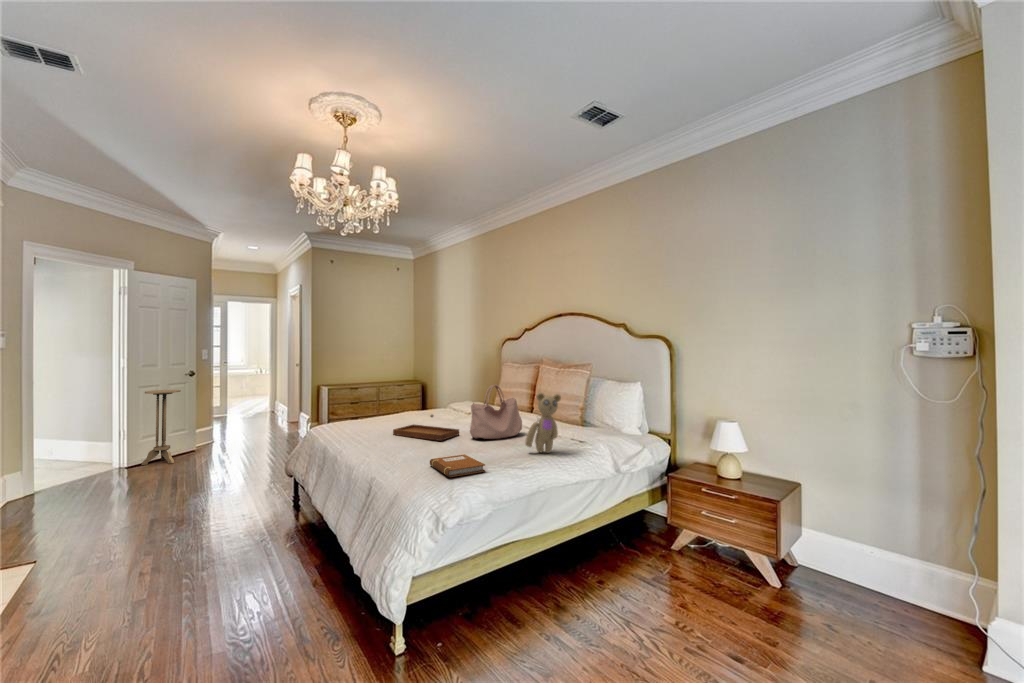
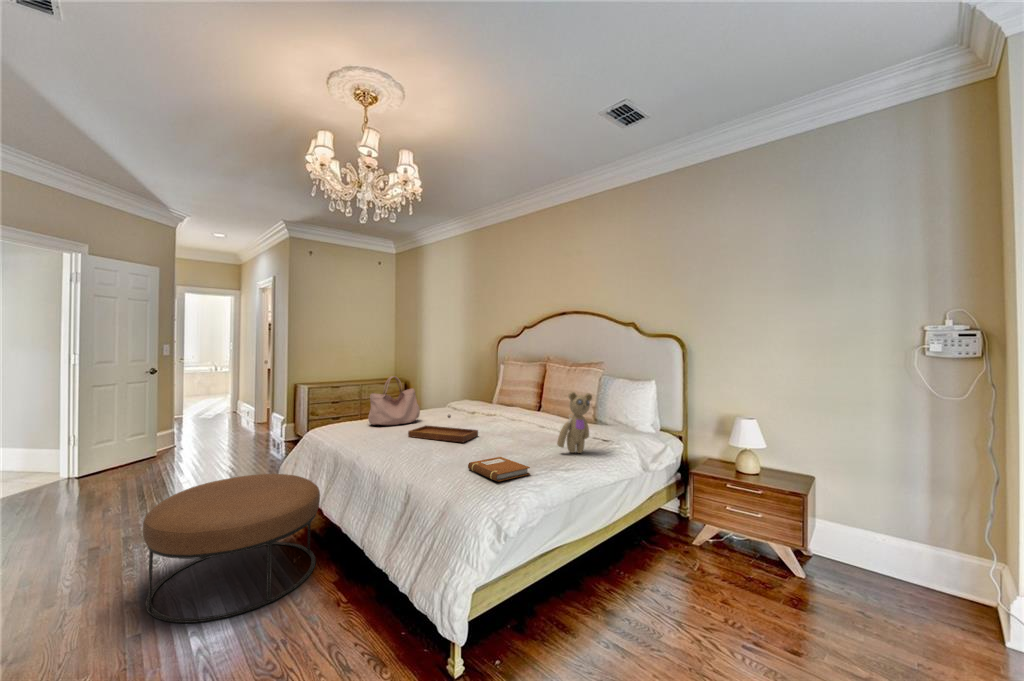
handbag: present [470,385,522,439] -> present [368,376,420,425]
side table: present [142,390,181,465] -> none [95,389,142,474]
ottoman: none [149,467,308,595] -> present [143,474,320,623]

